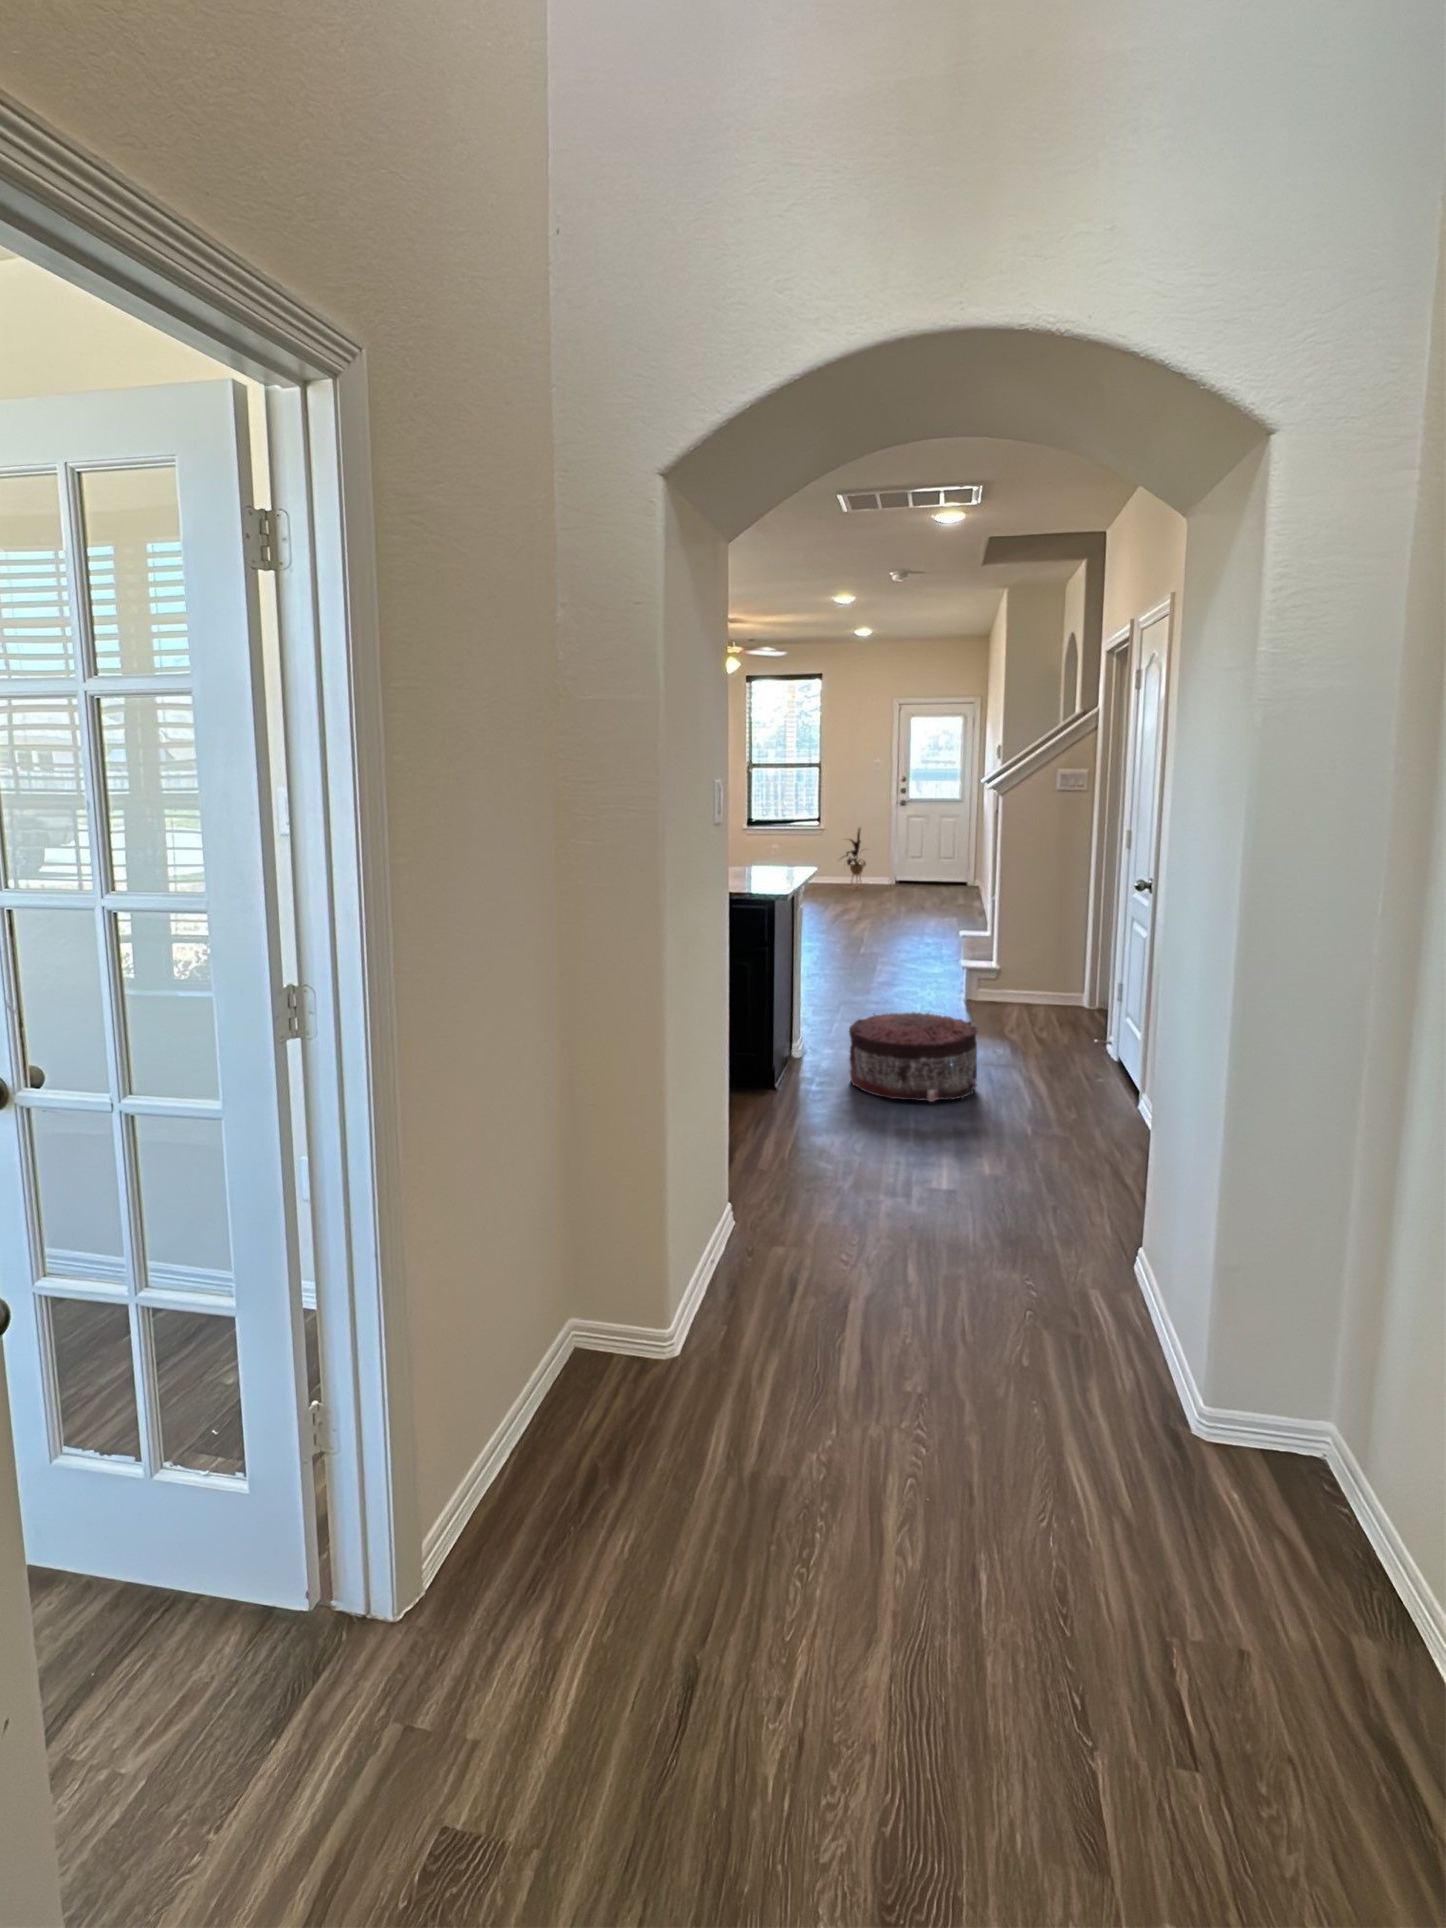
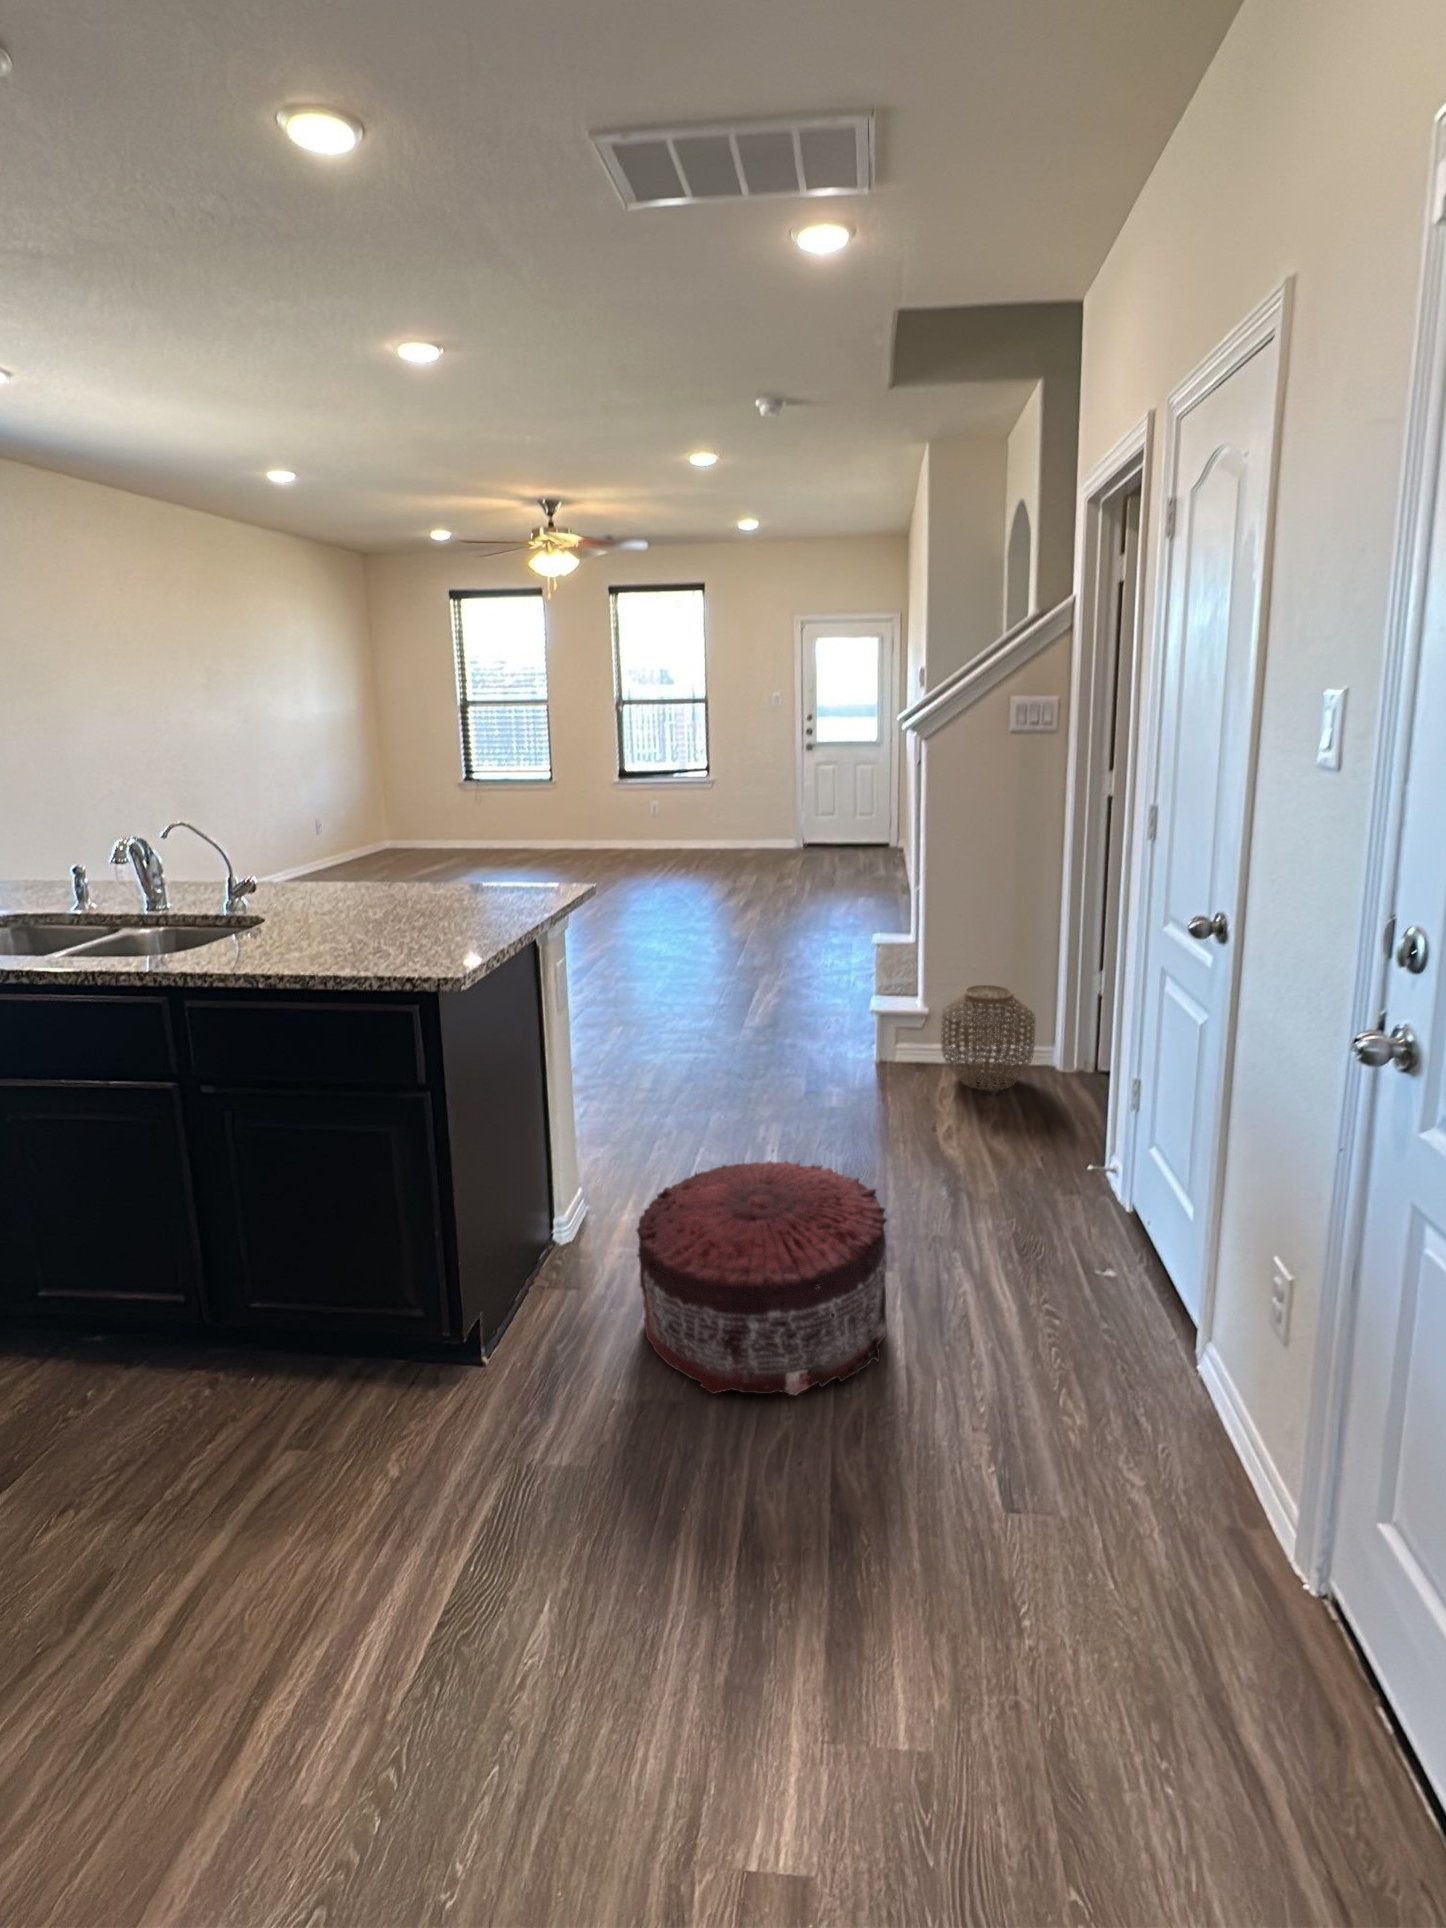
house plant: present [846,829,866,888] -> none [730,778,770,856]
woven basket: none [1008,950,1070,1015] -> present [941,985,1035,1090]

